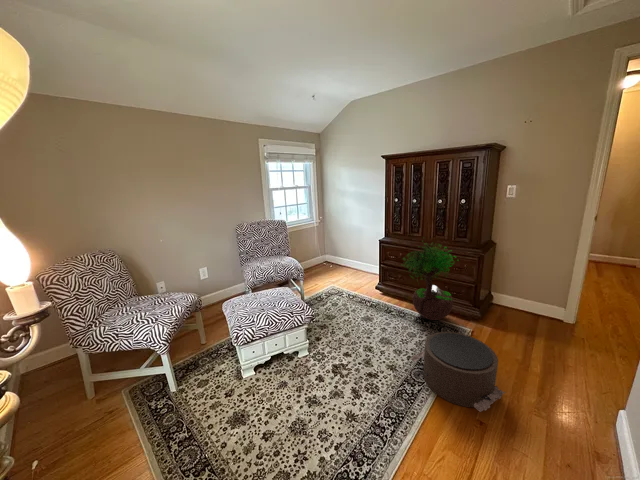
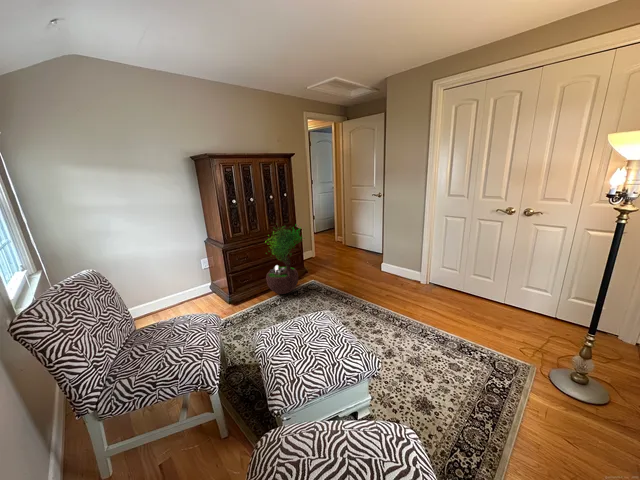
pouf: present [410,332,505,412] -> none [331,267,386,305]

